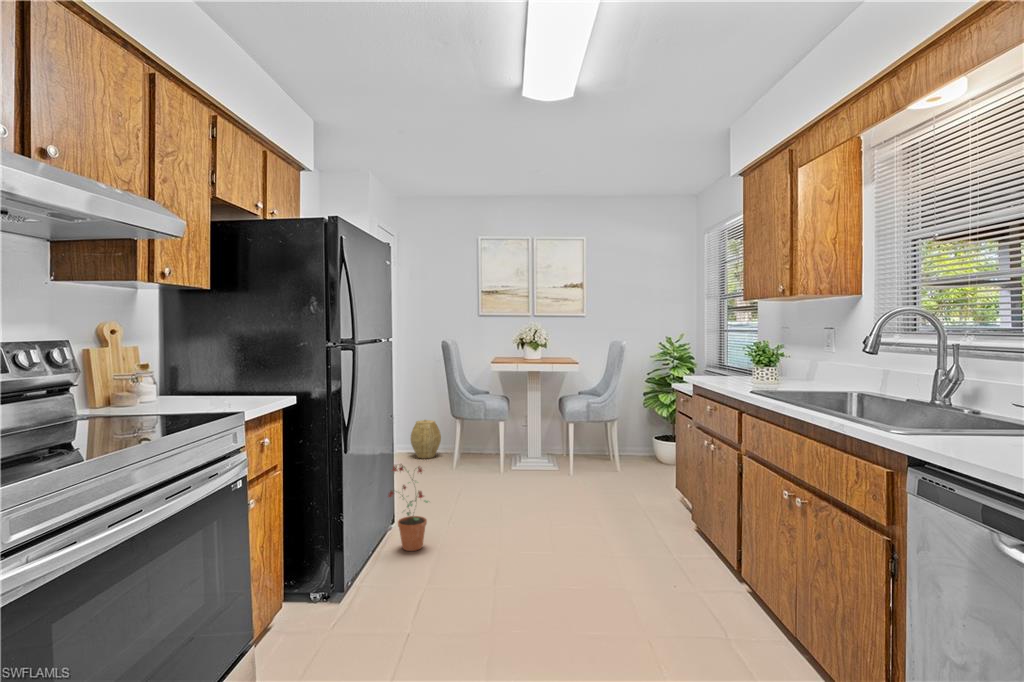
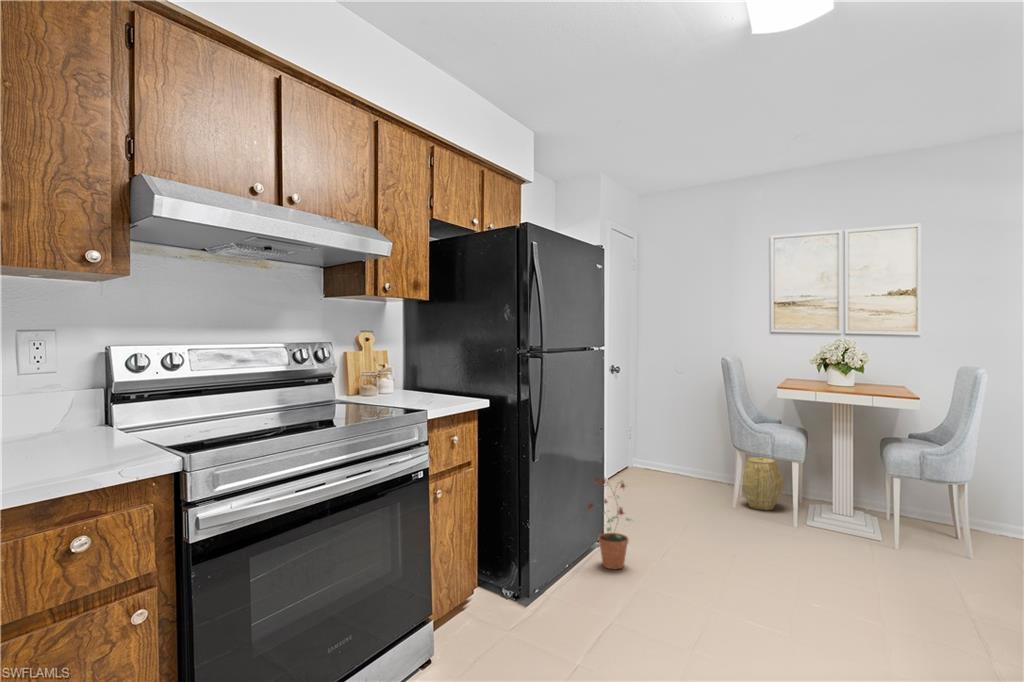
woven basket: present [410,420,441,459] -> present [742,457,784,510]

